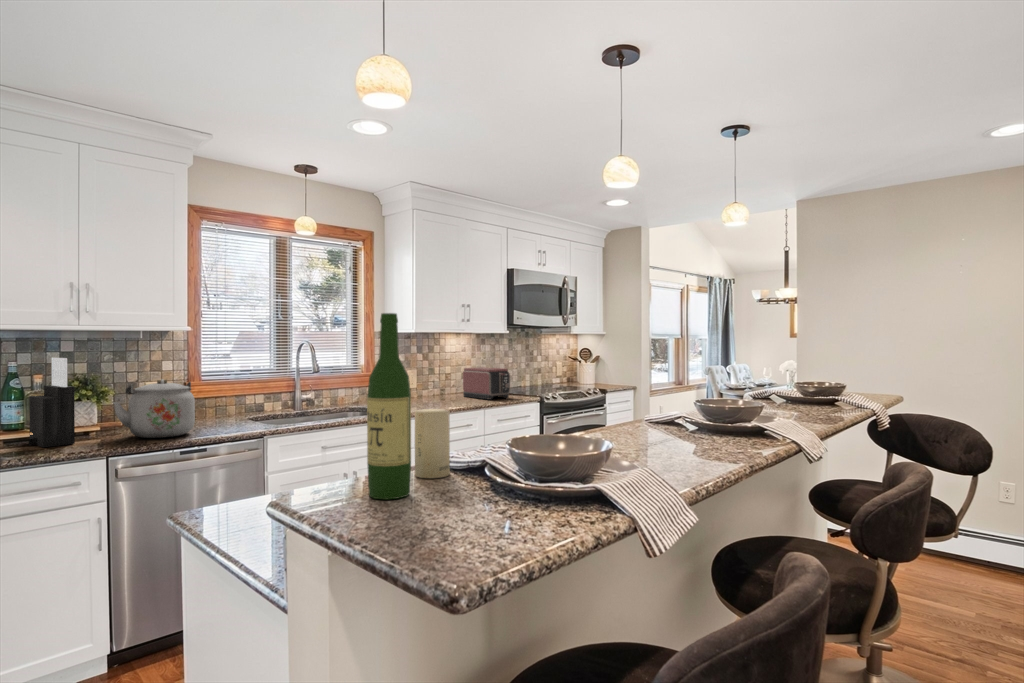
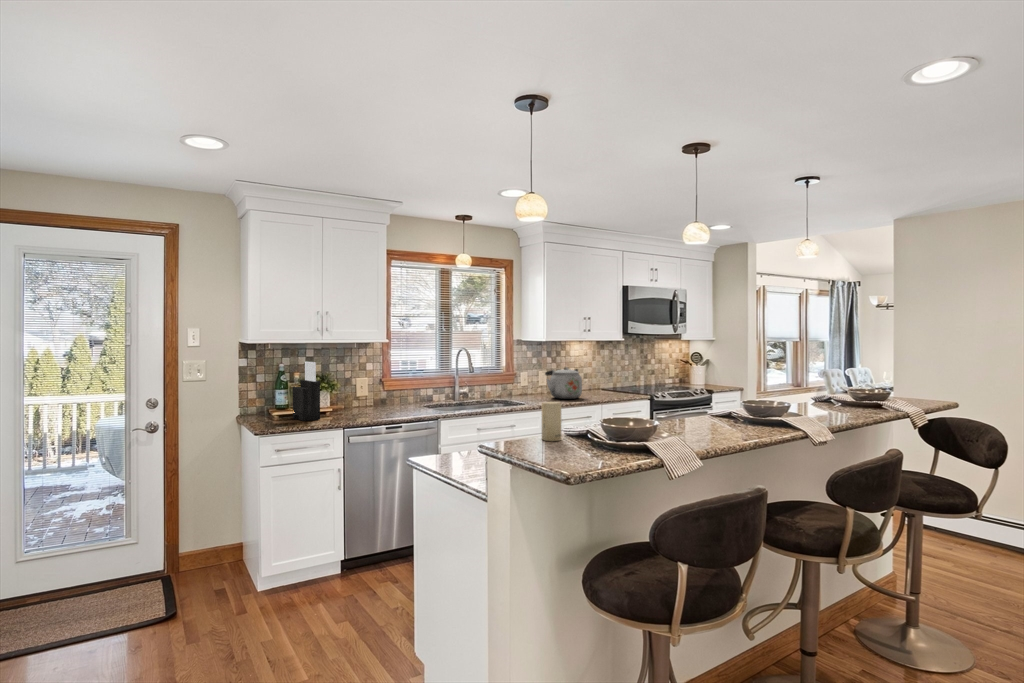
wine bottle: present [367,313,411,499] -> none [516,350,539,449]
toaster: present [463,367,510,399] -> none [585,369,624,396]
kettle: present [113,379,195,438] -> present [545,367,582,399]

